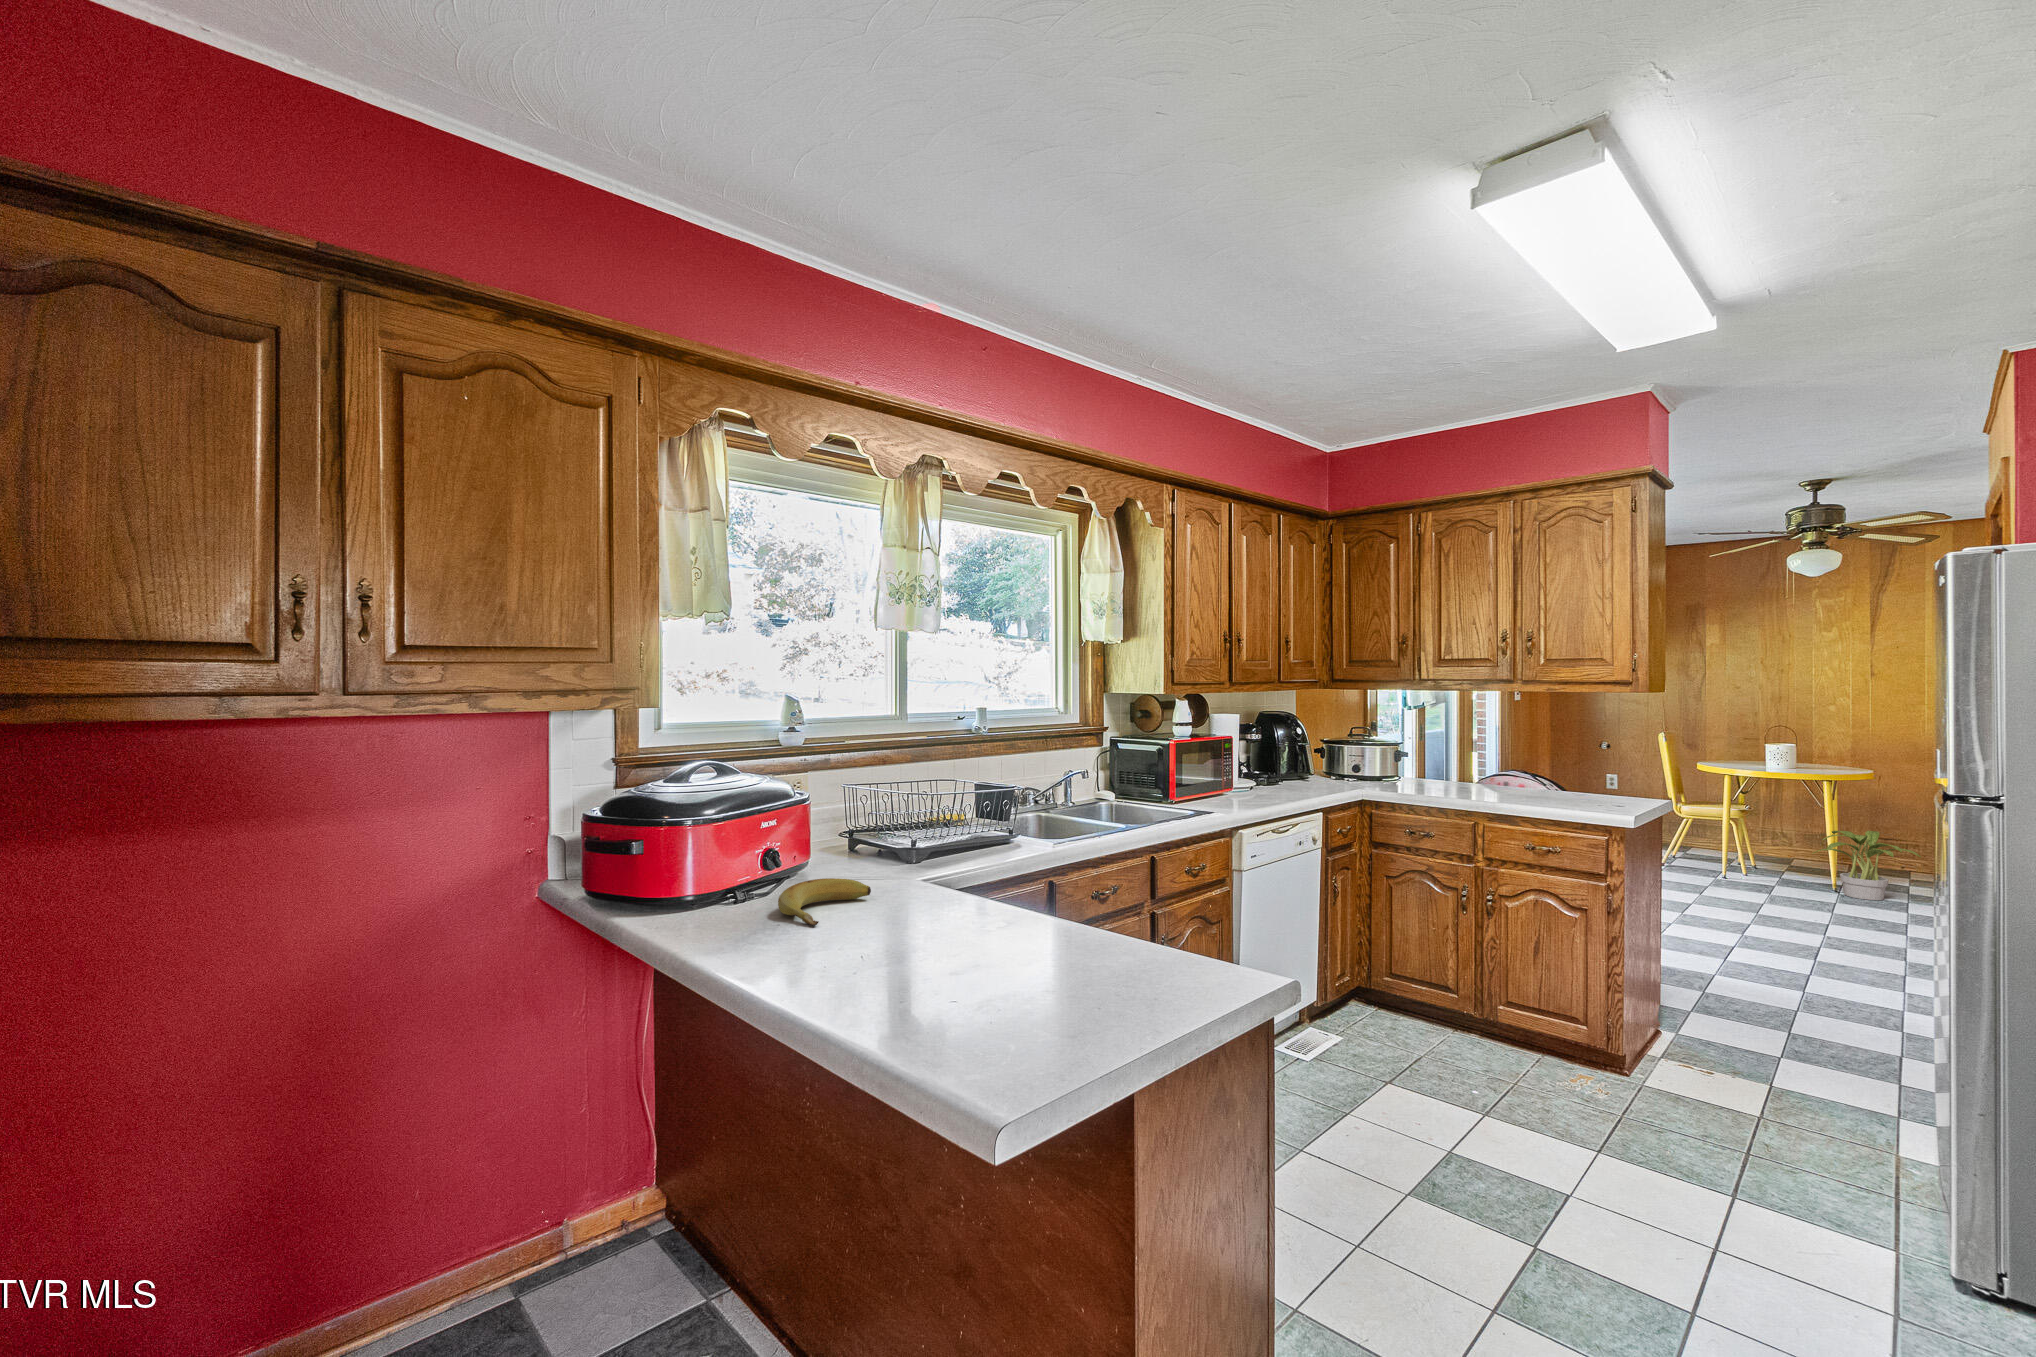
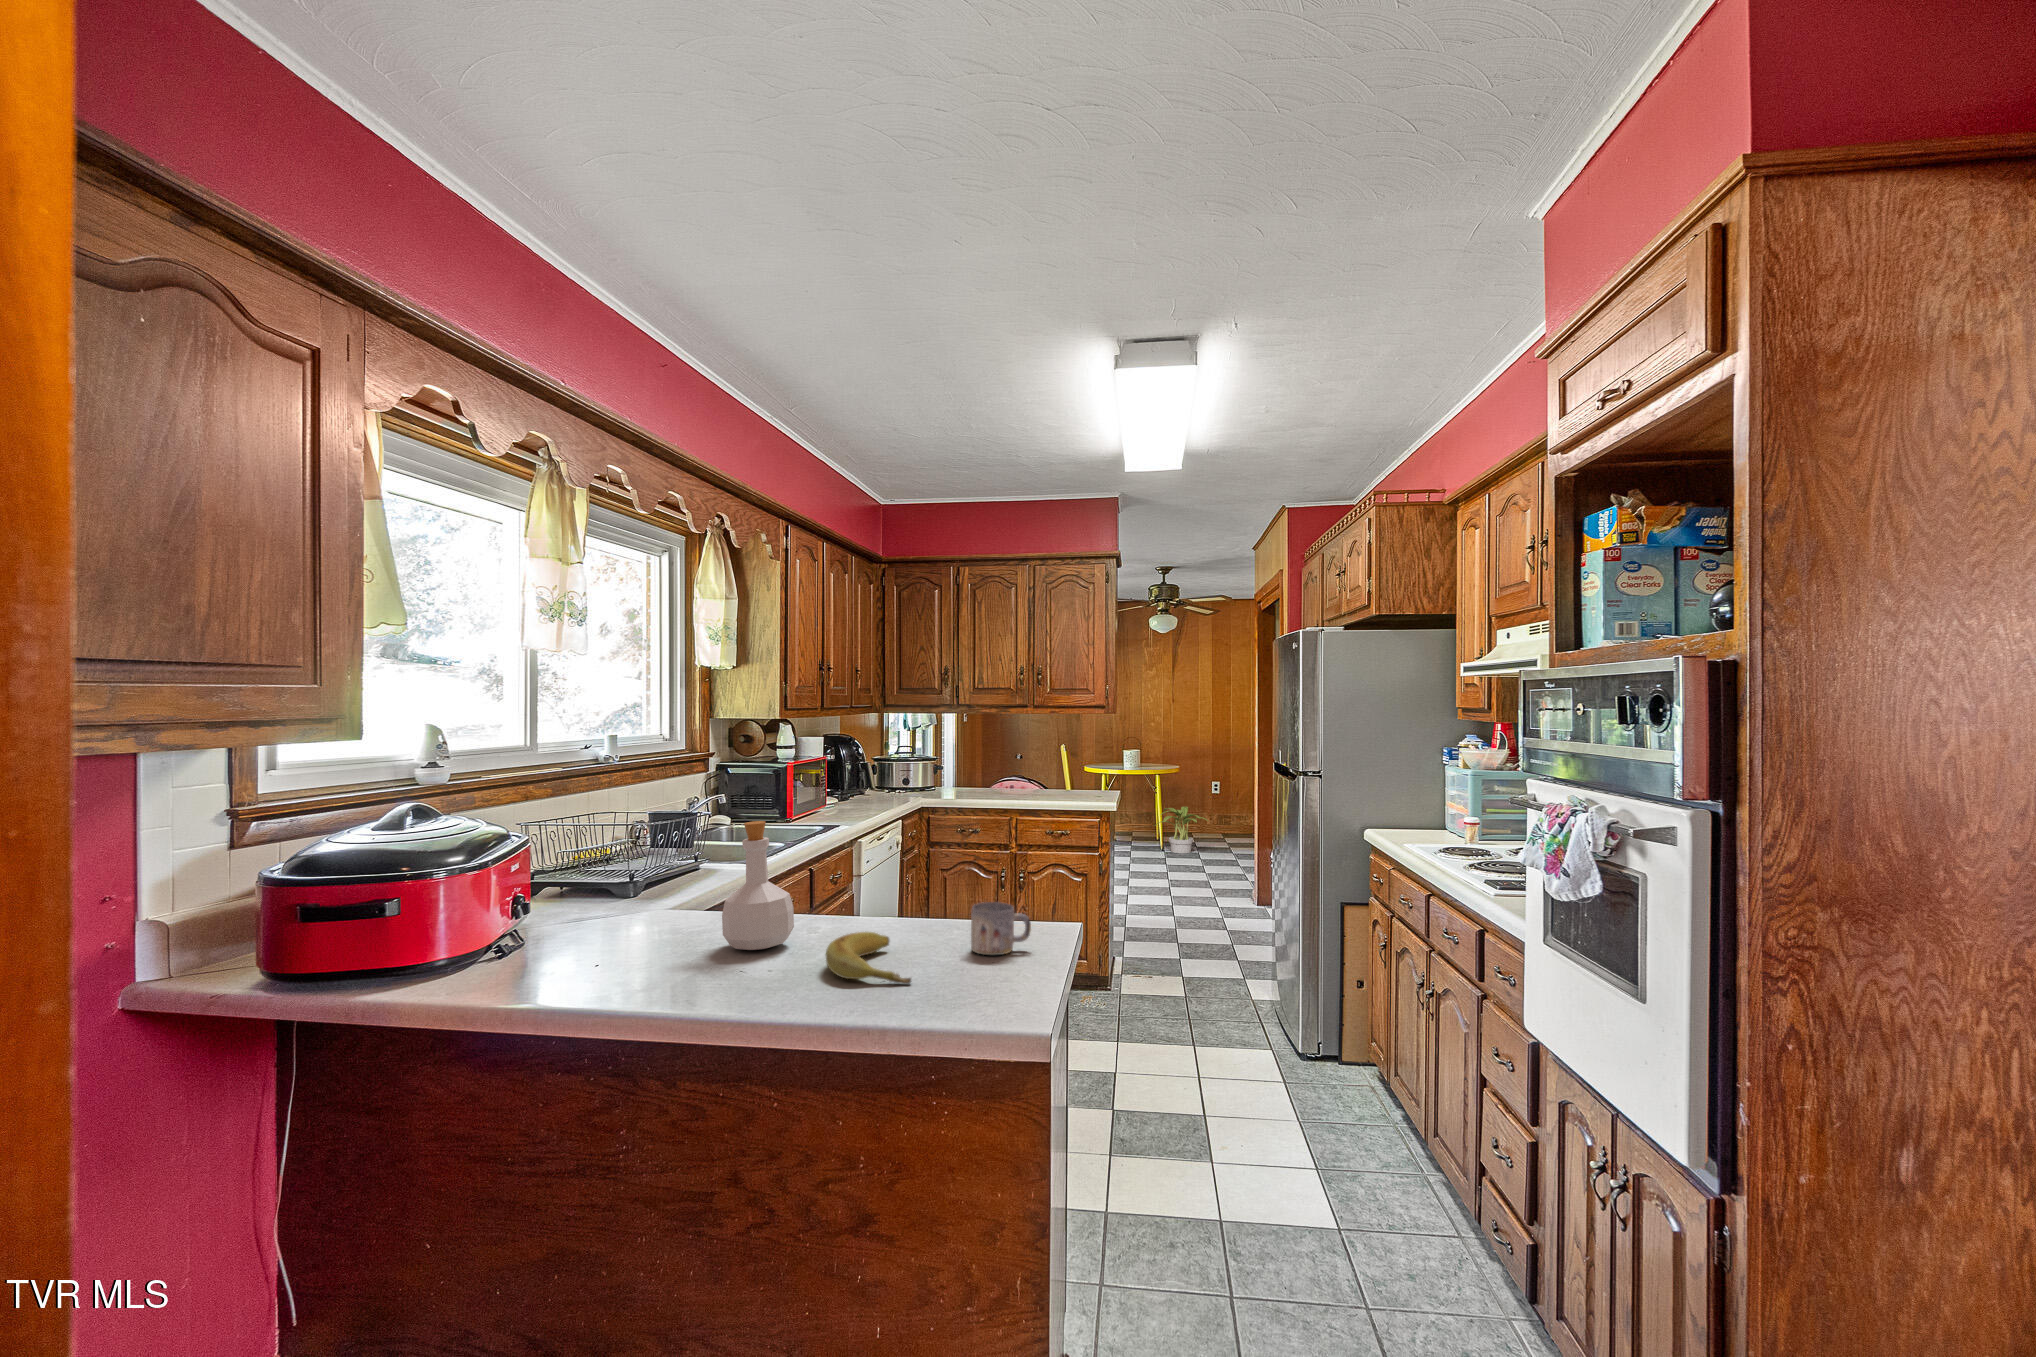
bottle: none [896,800,969,937] -> present [722,821,794,950]
banana: present [778,878,871,926] -> present [826,932,911,984]
mug: none [1120,927,1198,1000] -> present [971,902,1031,955]

